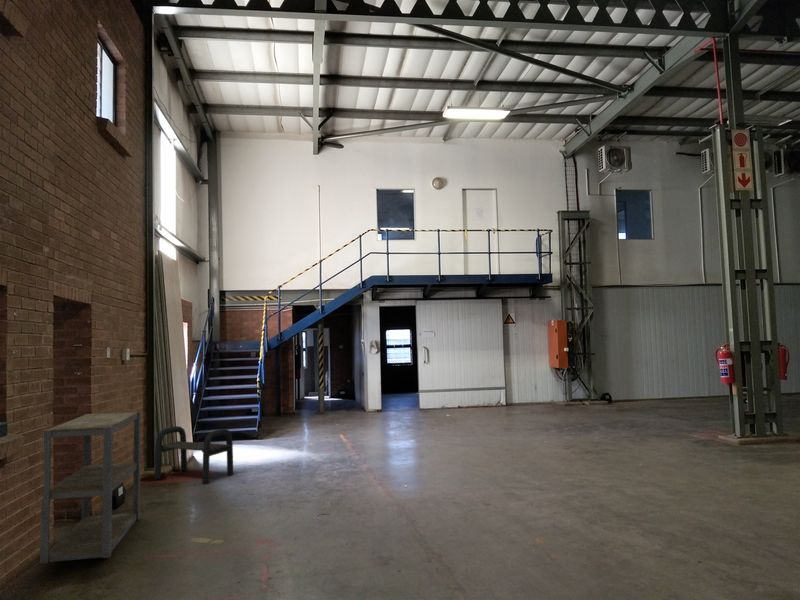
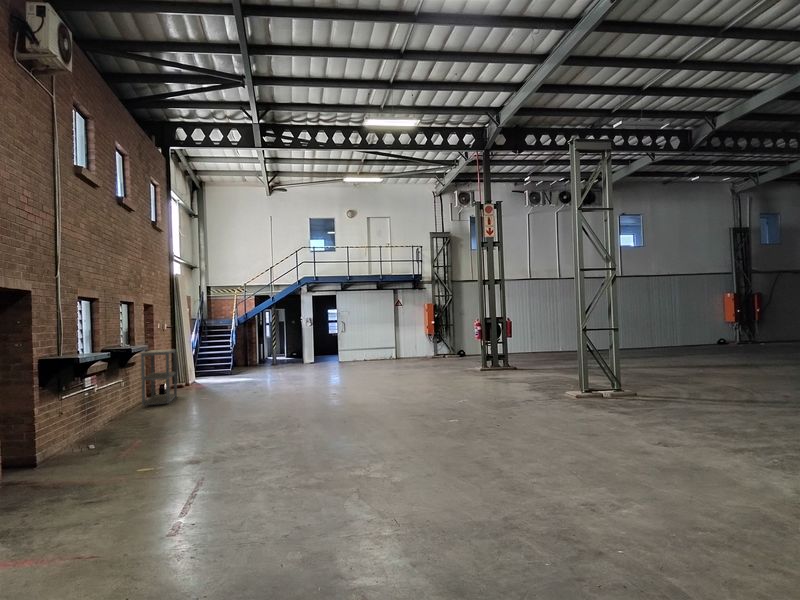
bench: present [154,426,233,484] -> none [178,362,219,389]

